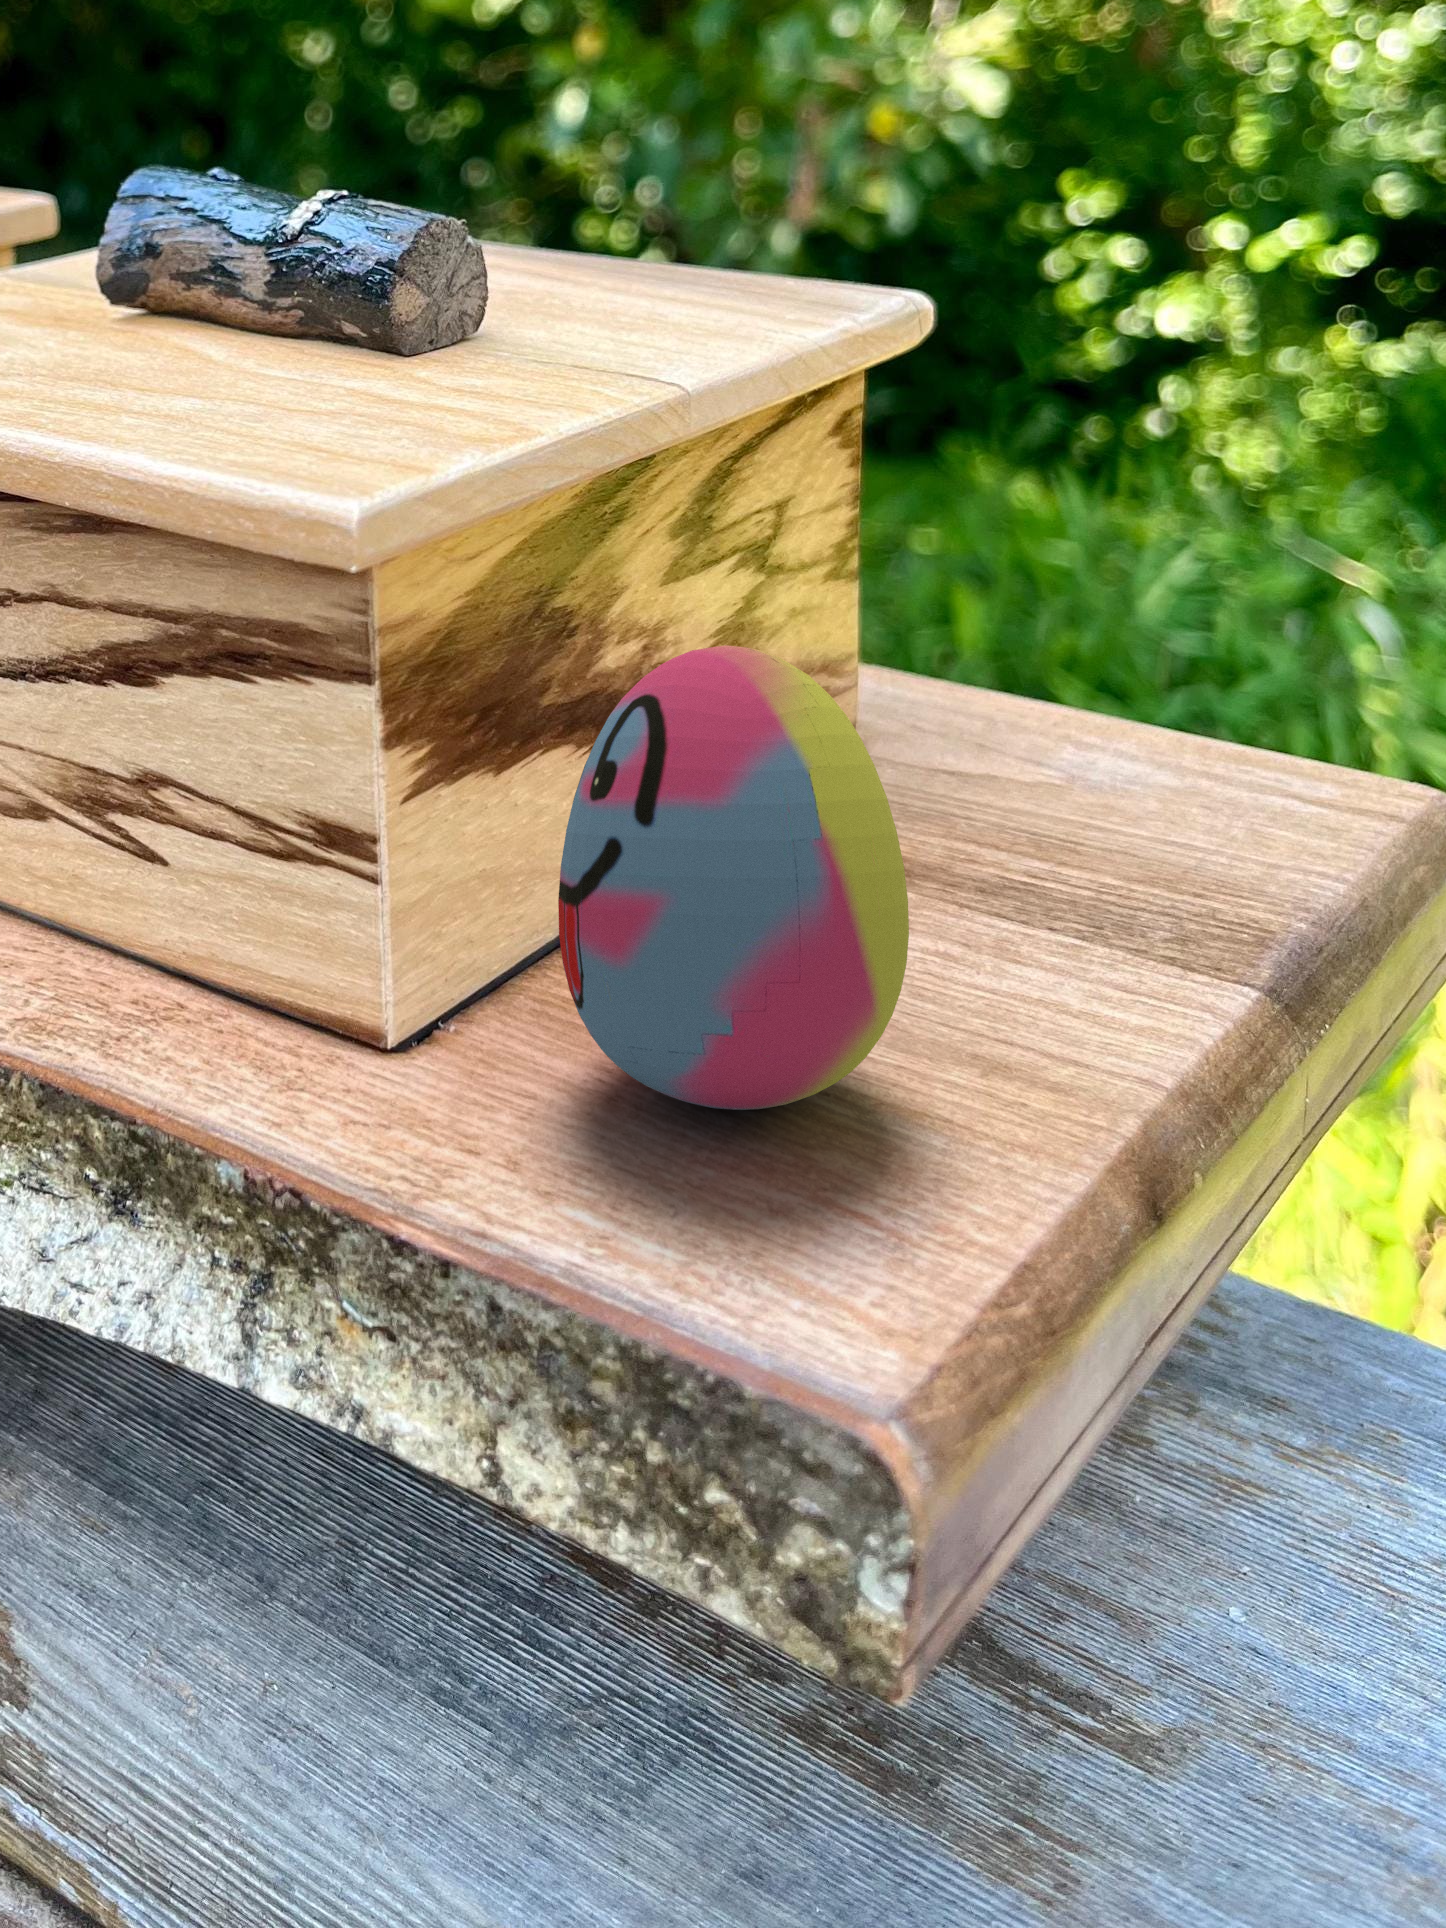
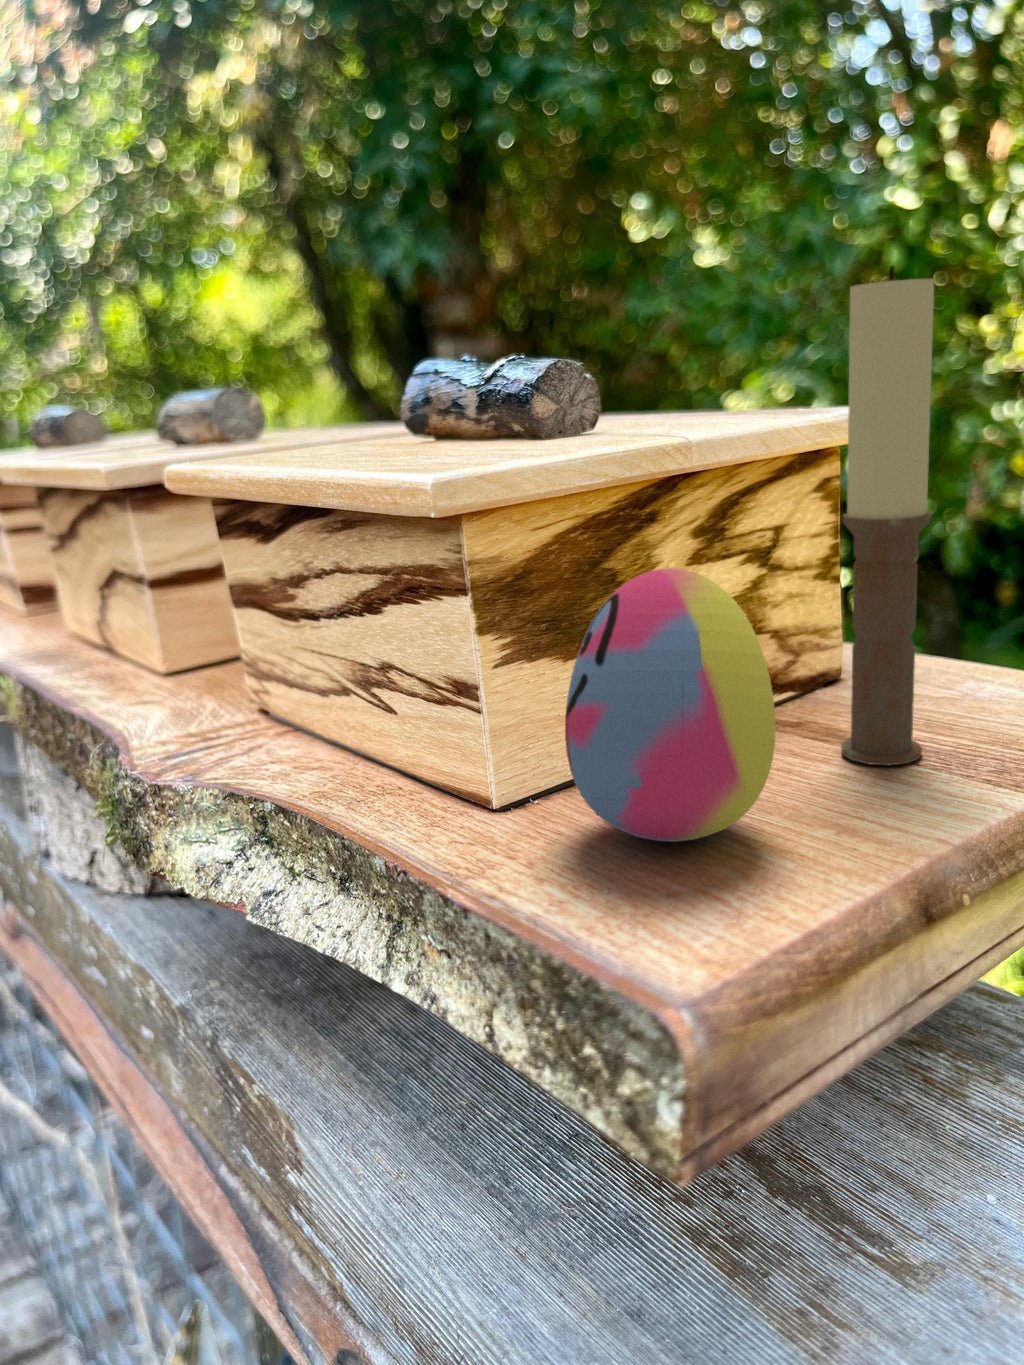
candle: none [923,136,1092,929] -> present [841,266,934,765]

